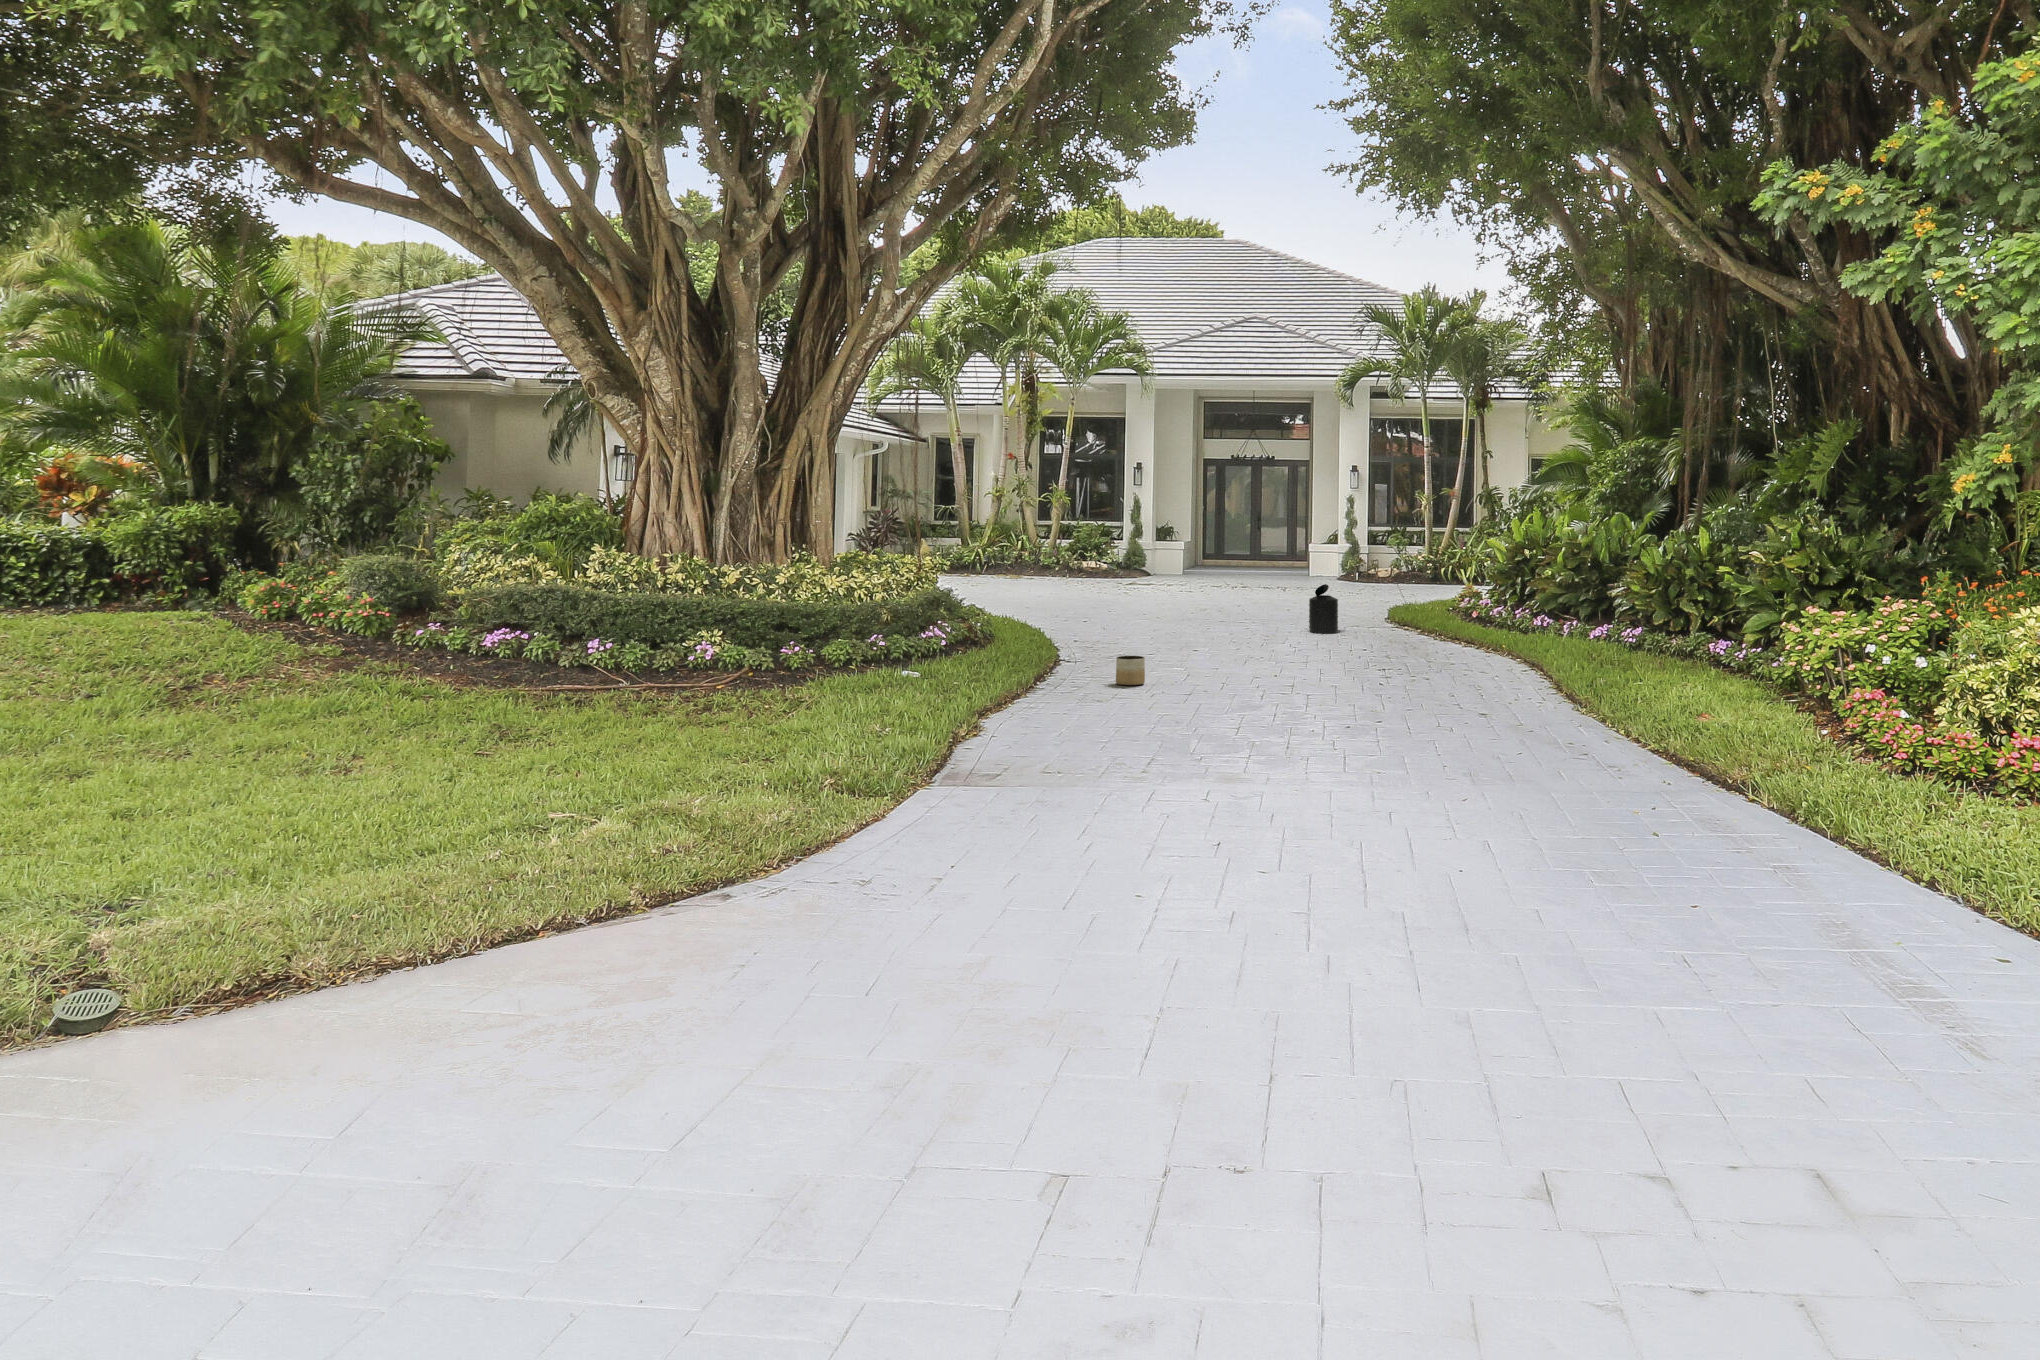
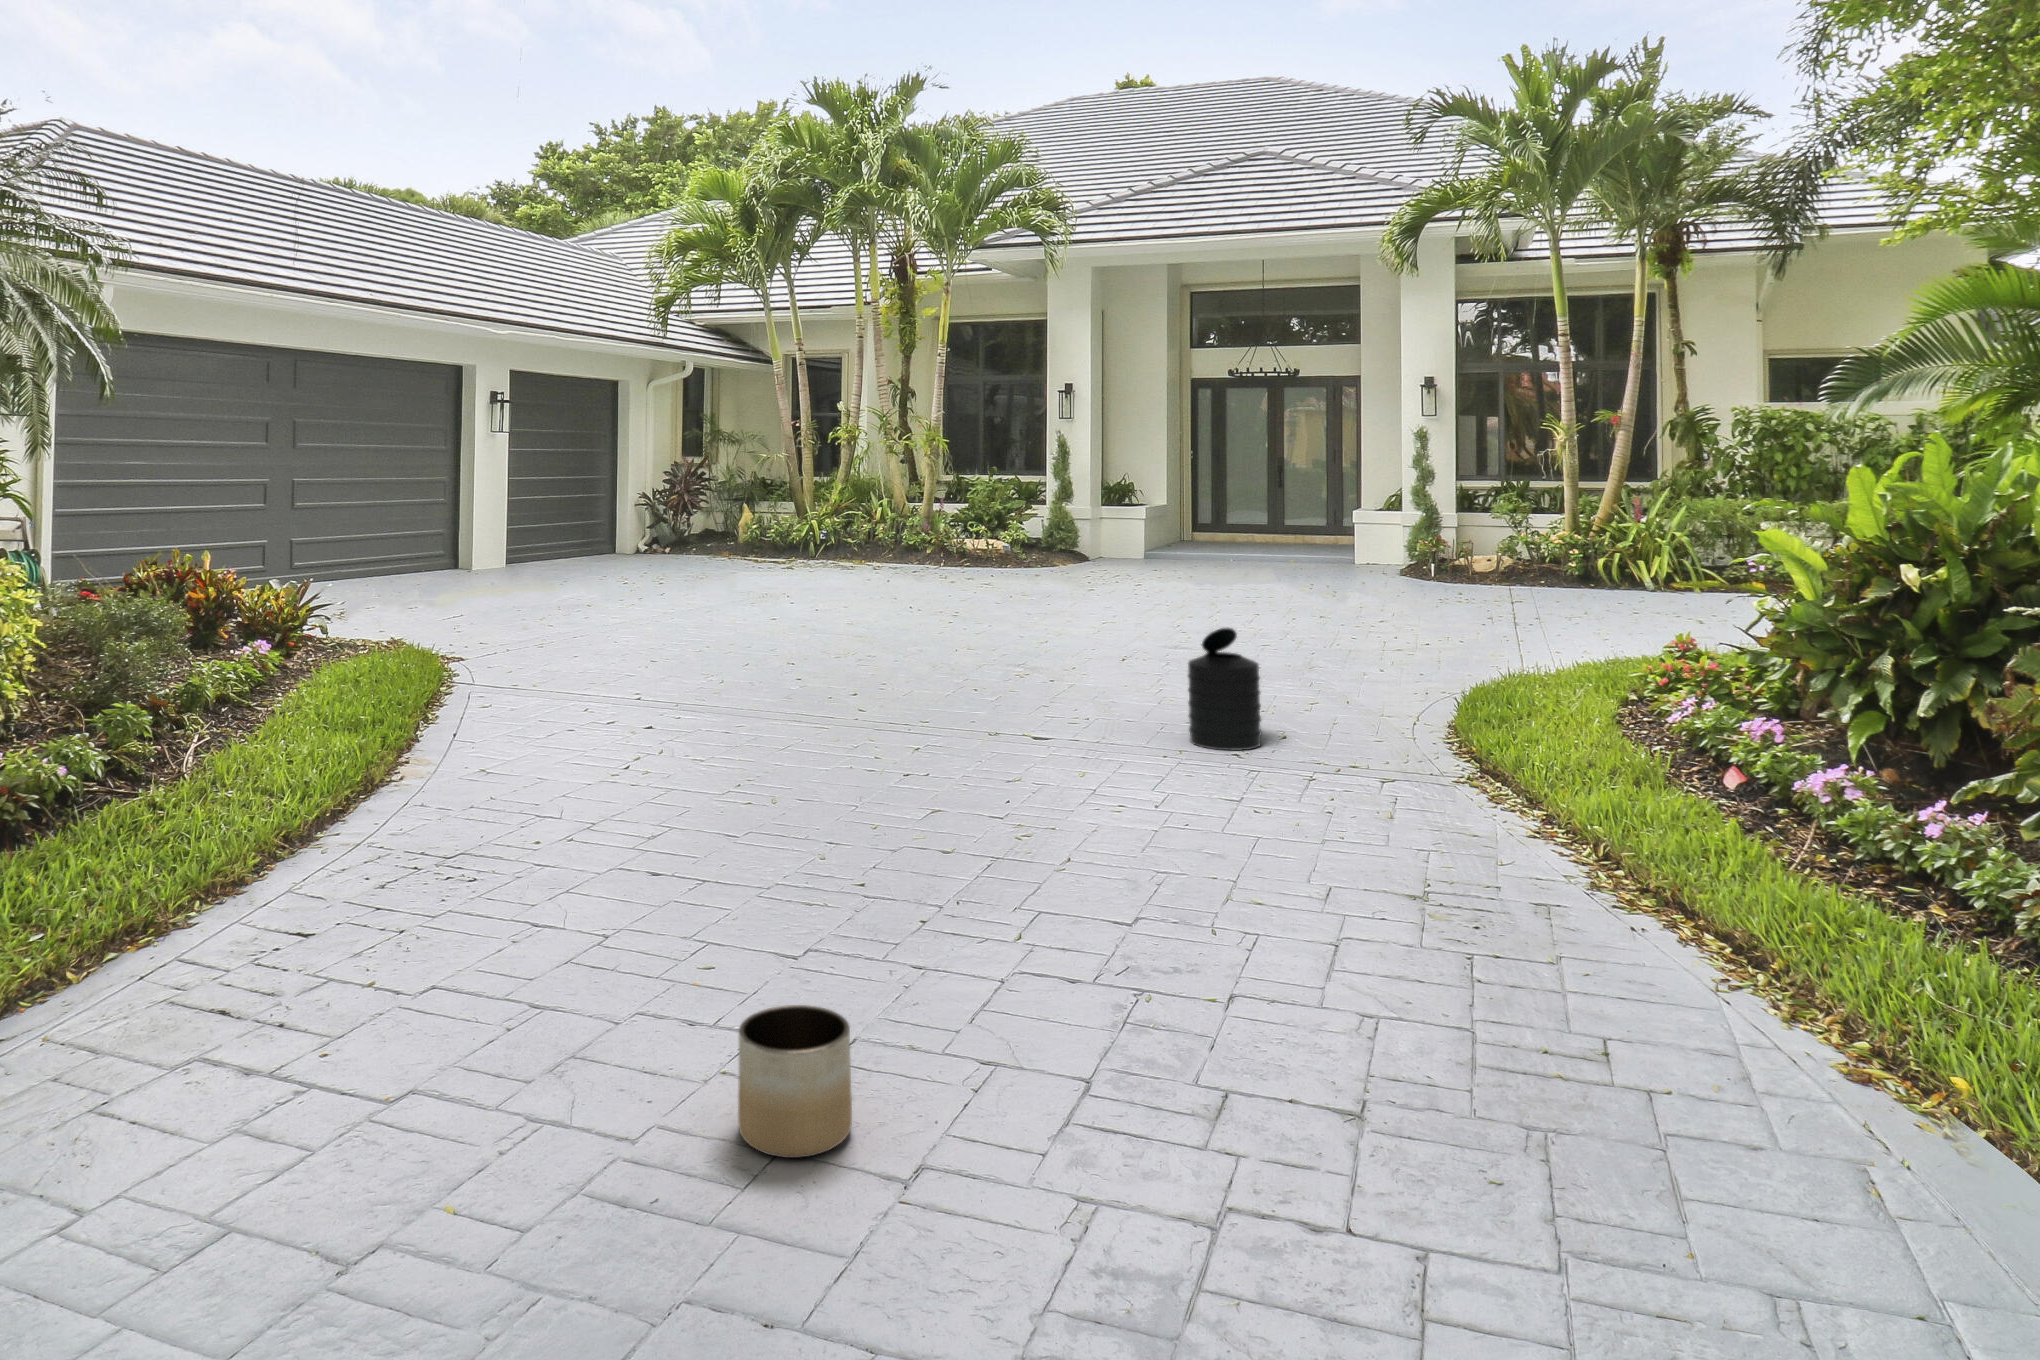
planter: present [1116,656,1145,686] -> present [738,1005,852,1158]

